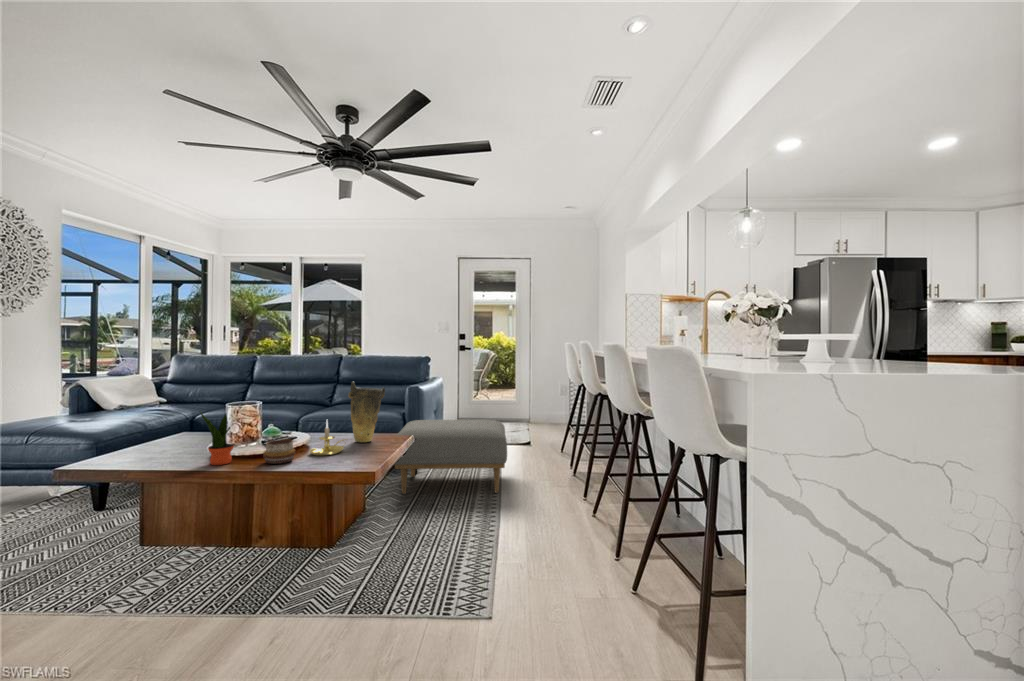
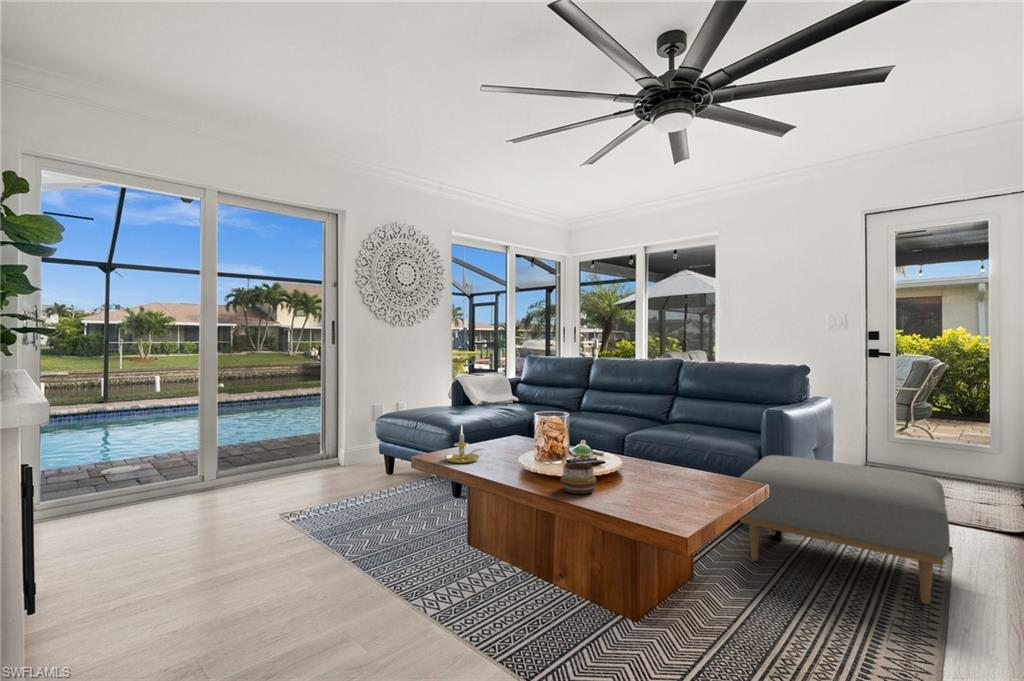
vase: present [348,382,385,442] -> none [670,396,722,481]
potted plant: present [201,412,234,465] -> none [504,418,535,482]
candle holder: present [310,421,346,456] -> present [444,425,483,464]

